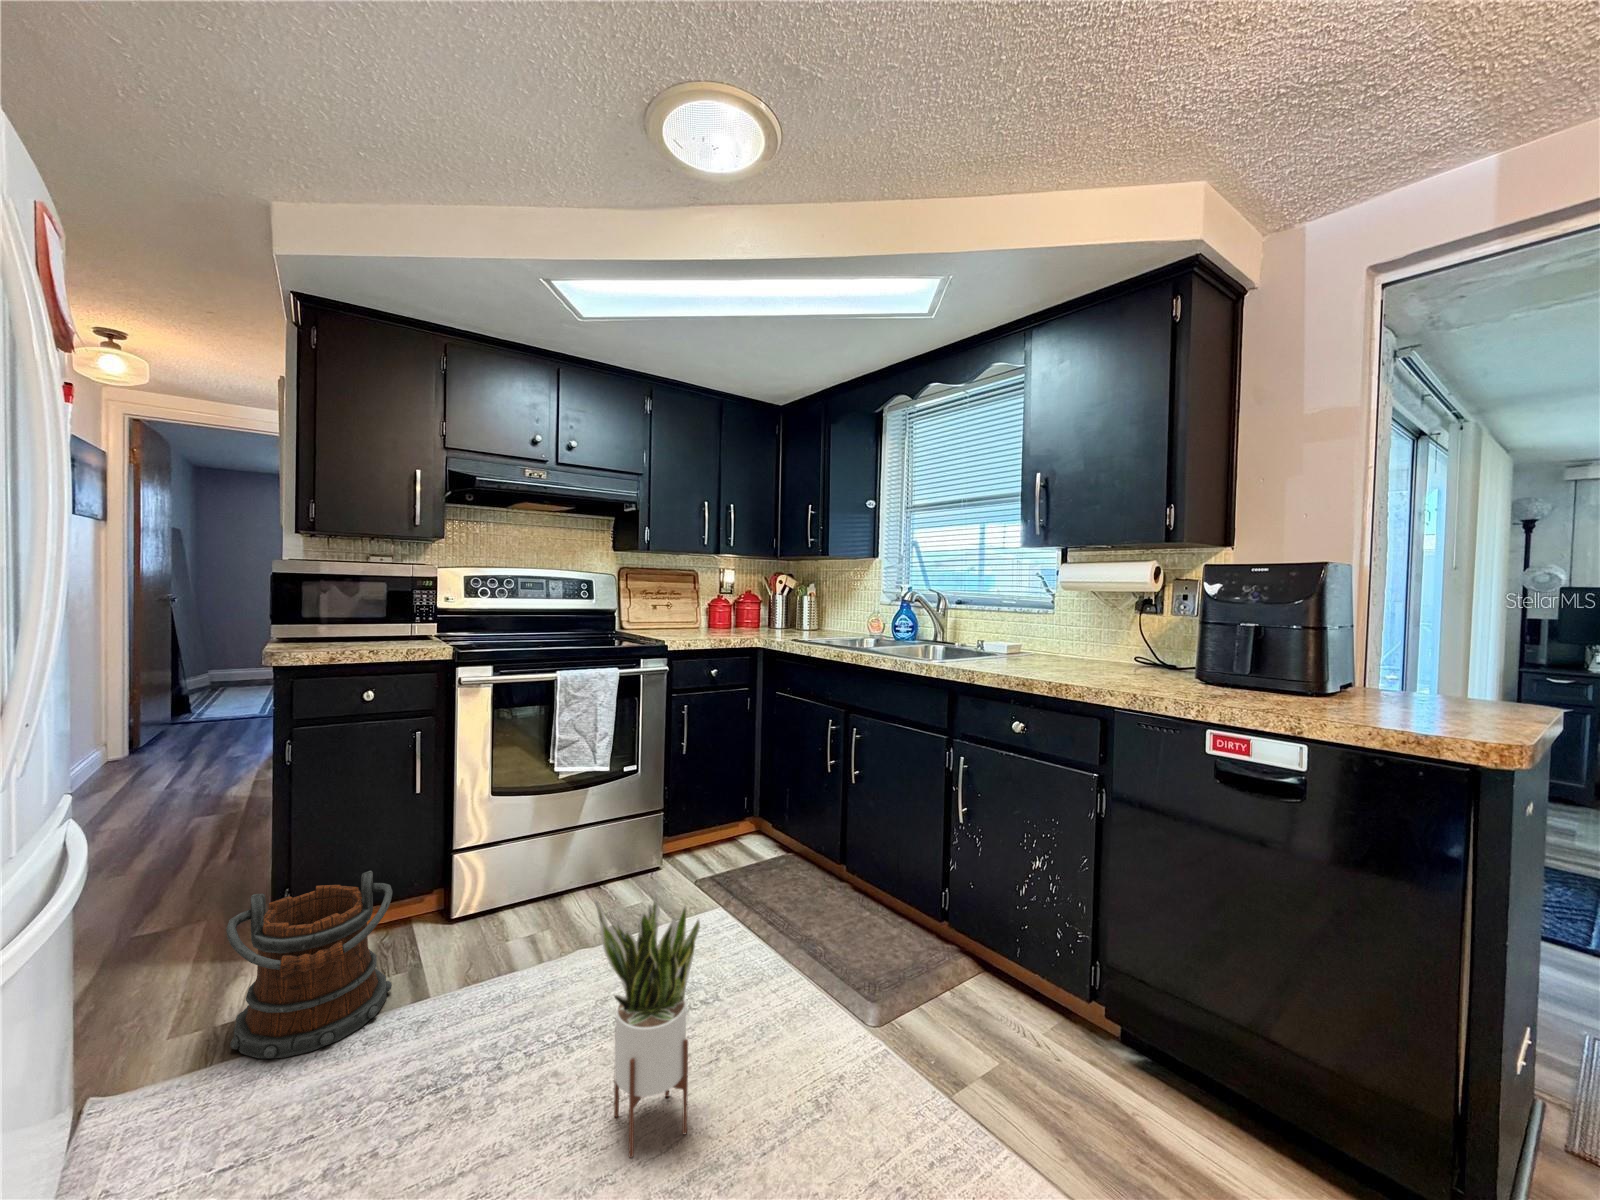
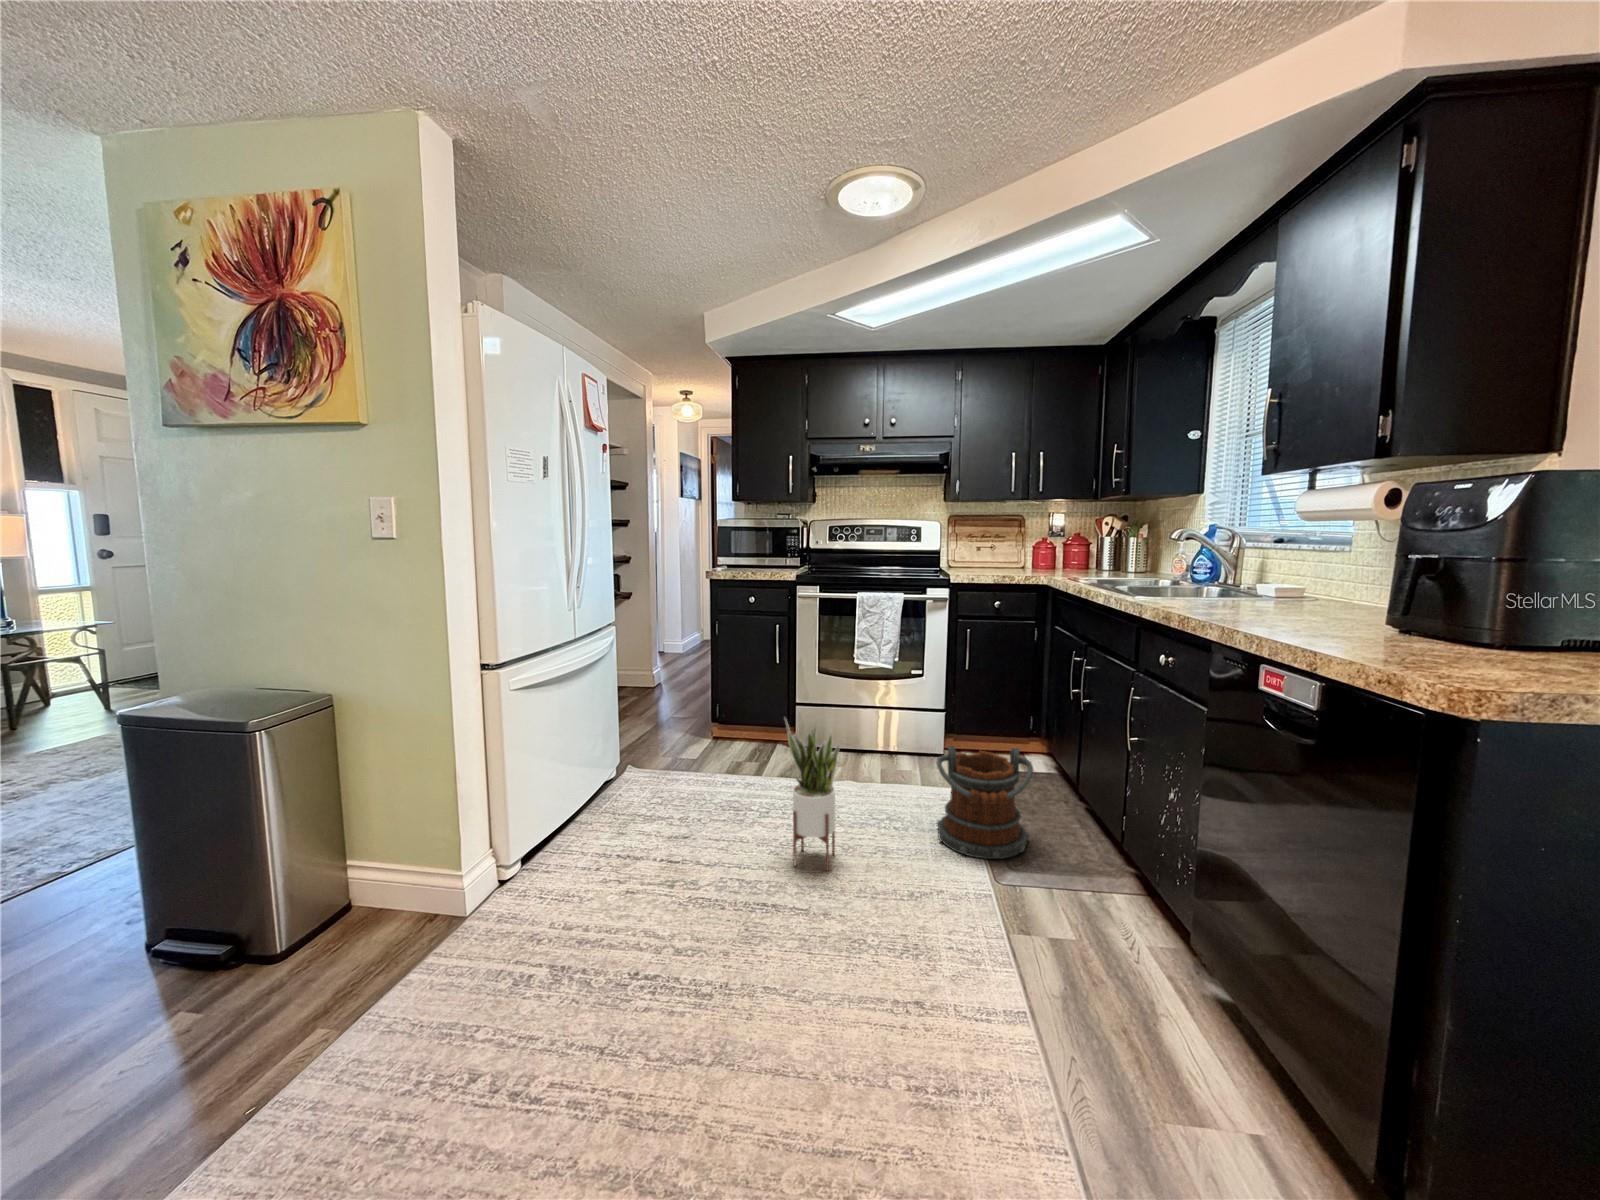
bucket: present [226,871,393,1059] -> present [936,746,1033,859]

